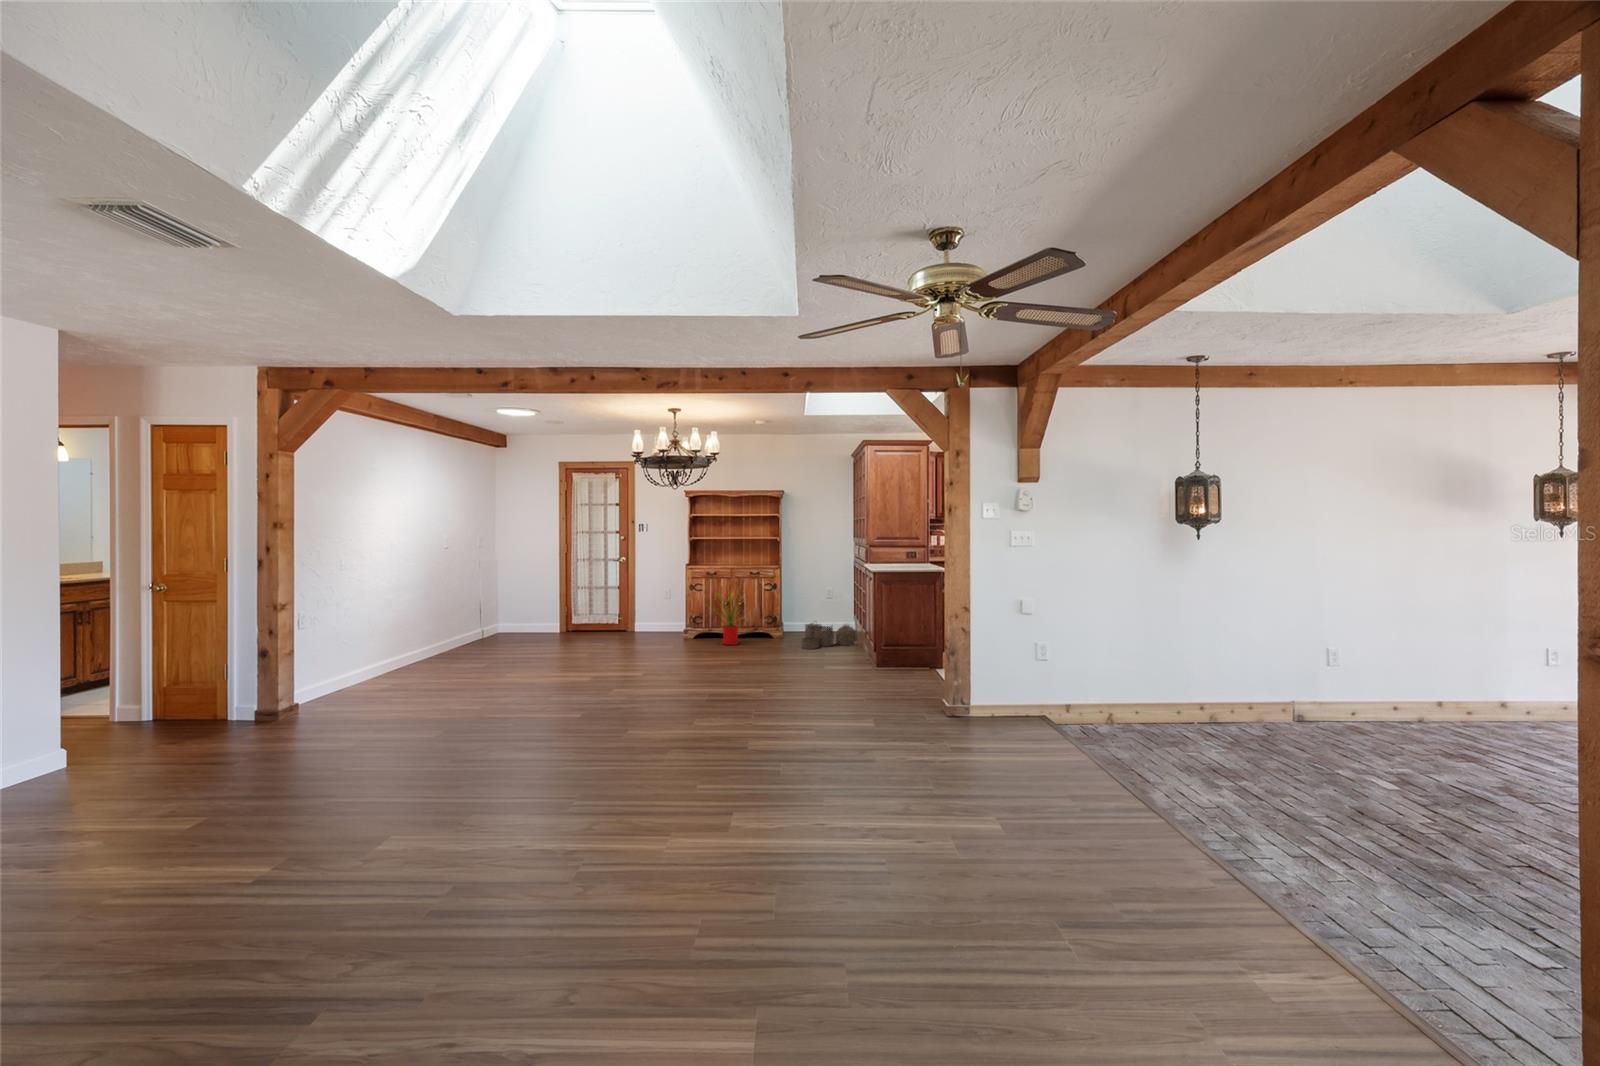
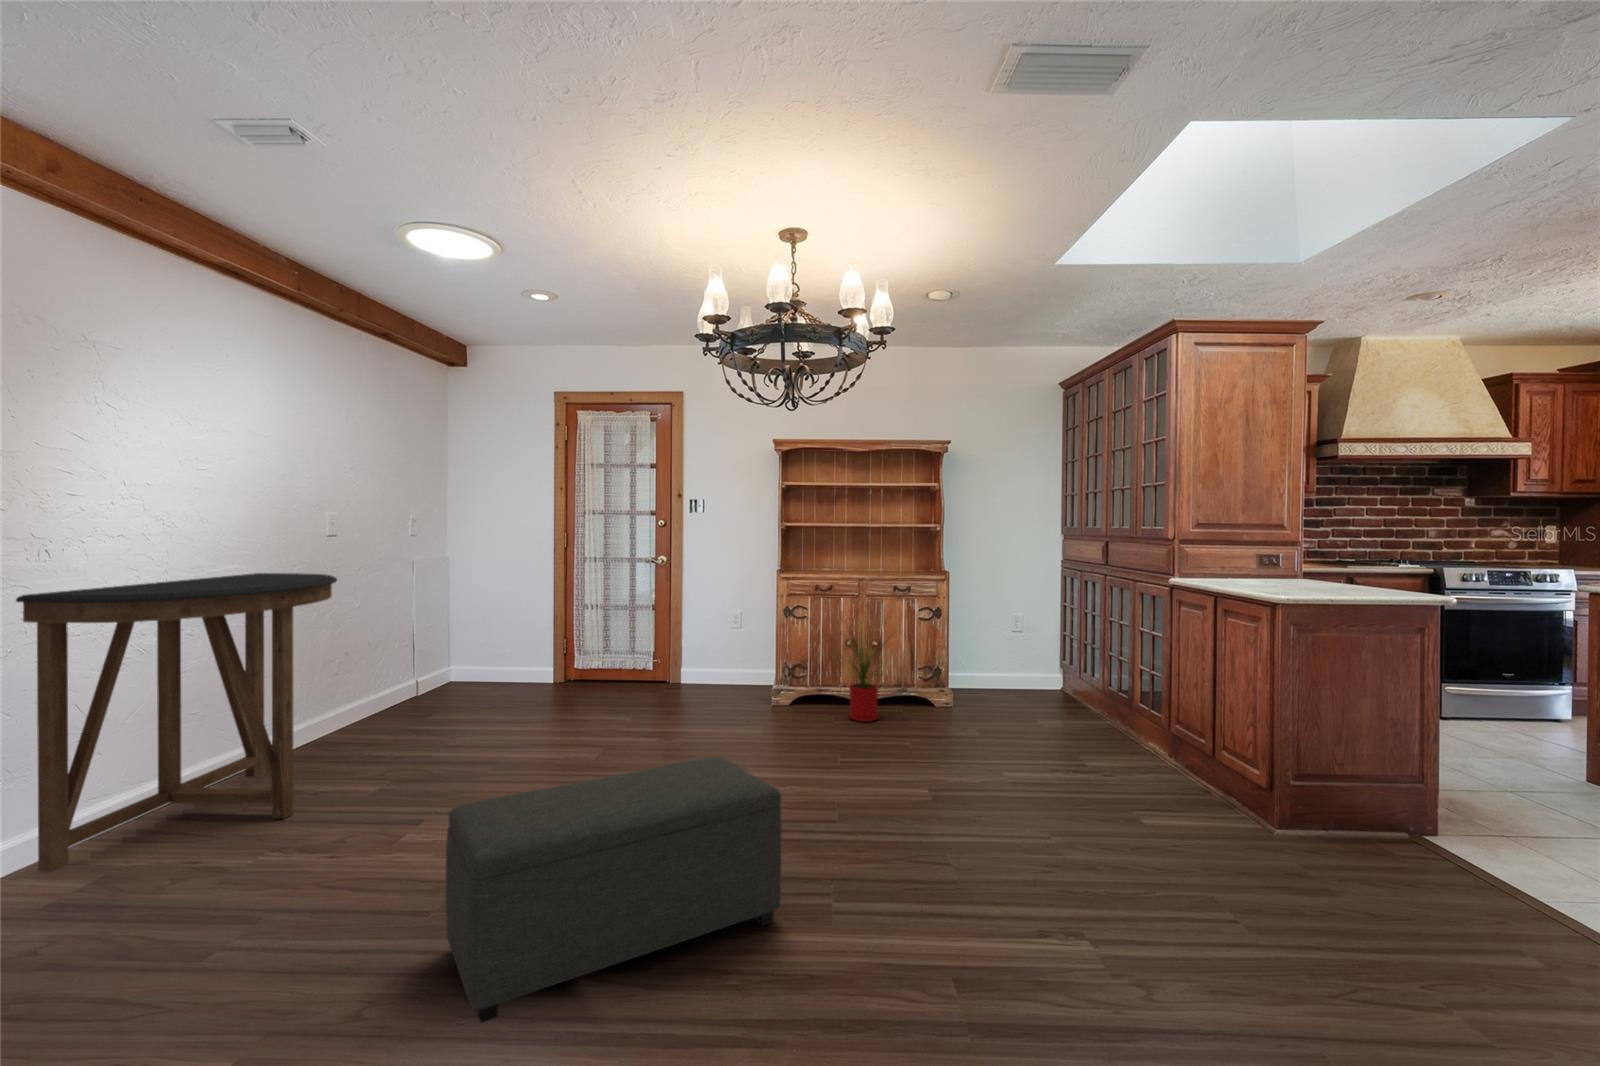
console table: none [358,566,463,682] -> present [16,573,337,872]
woven basket: present [801,623,857,649] -> none [995,675,1097,737]
ottoman: none [532,634,652,703] -> present [446,757,781,1023]

